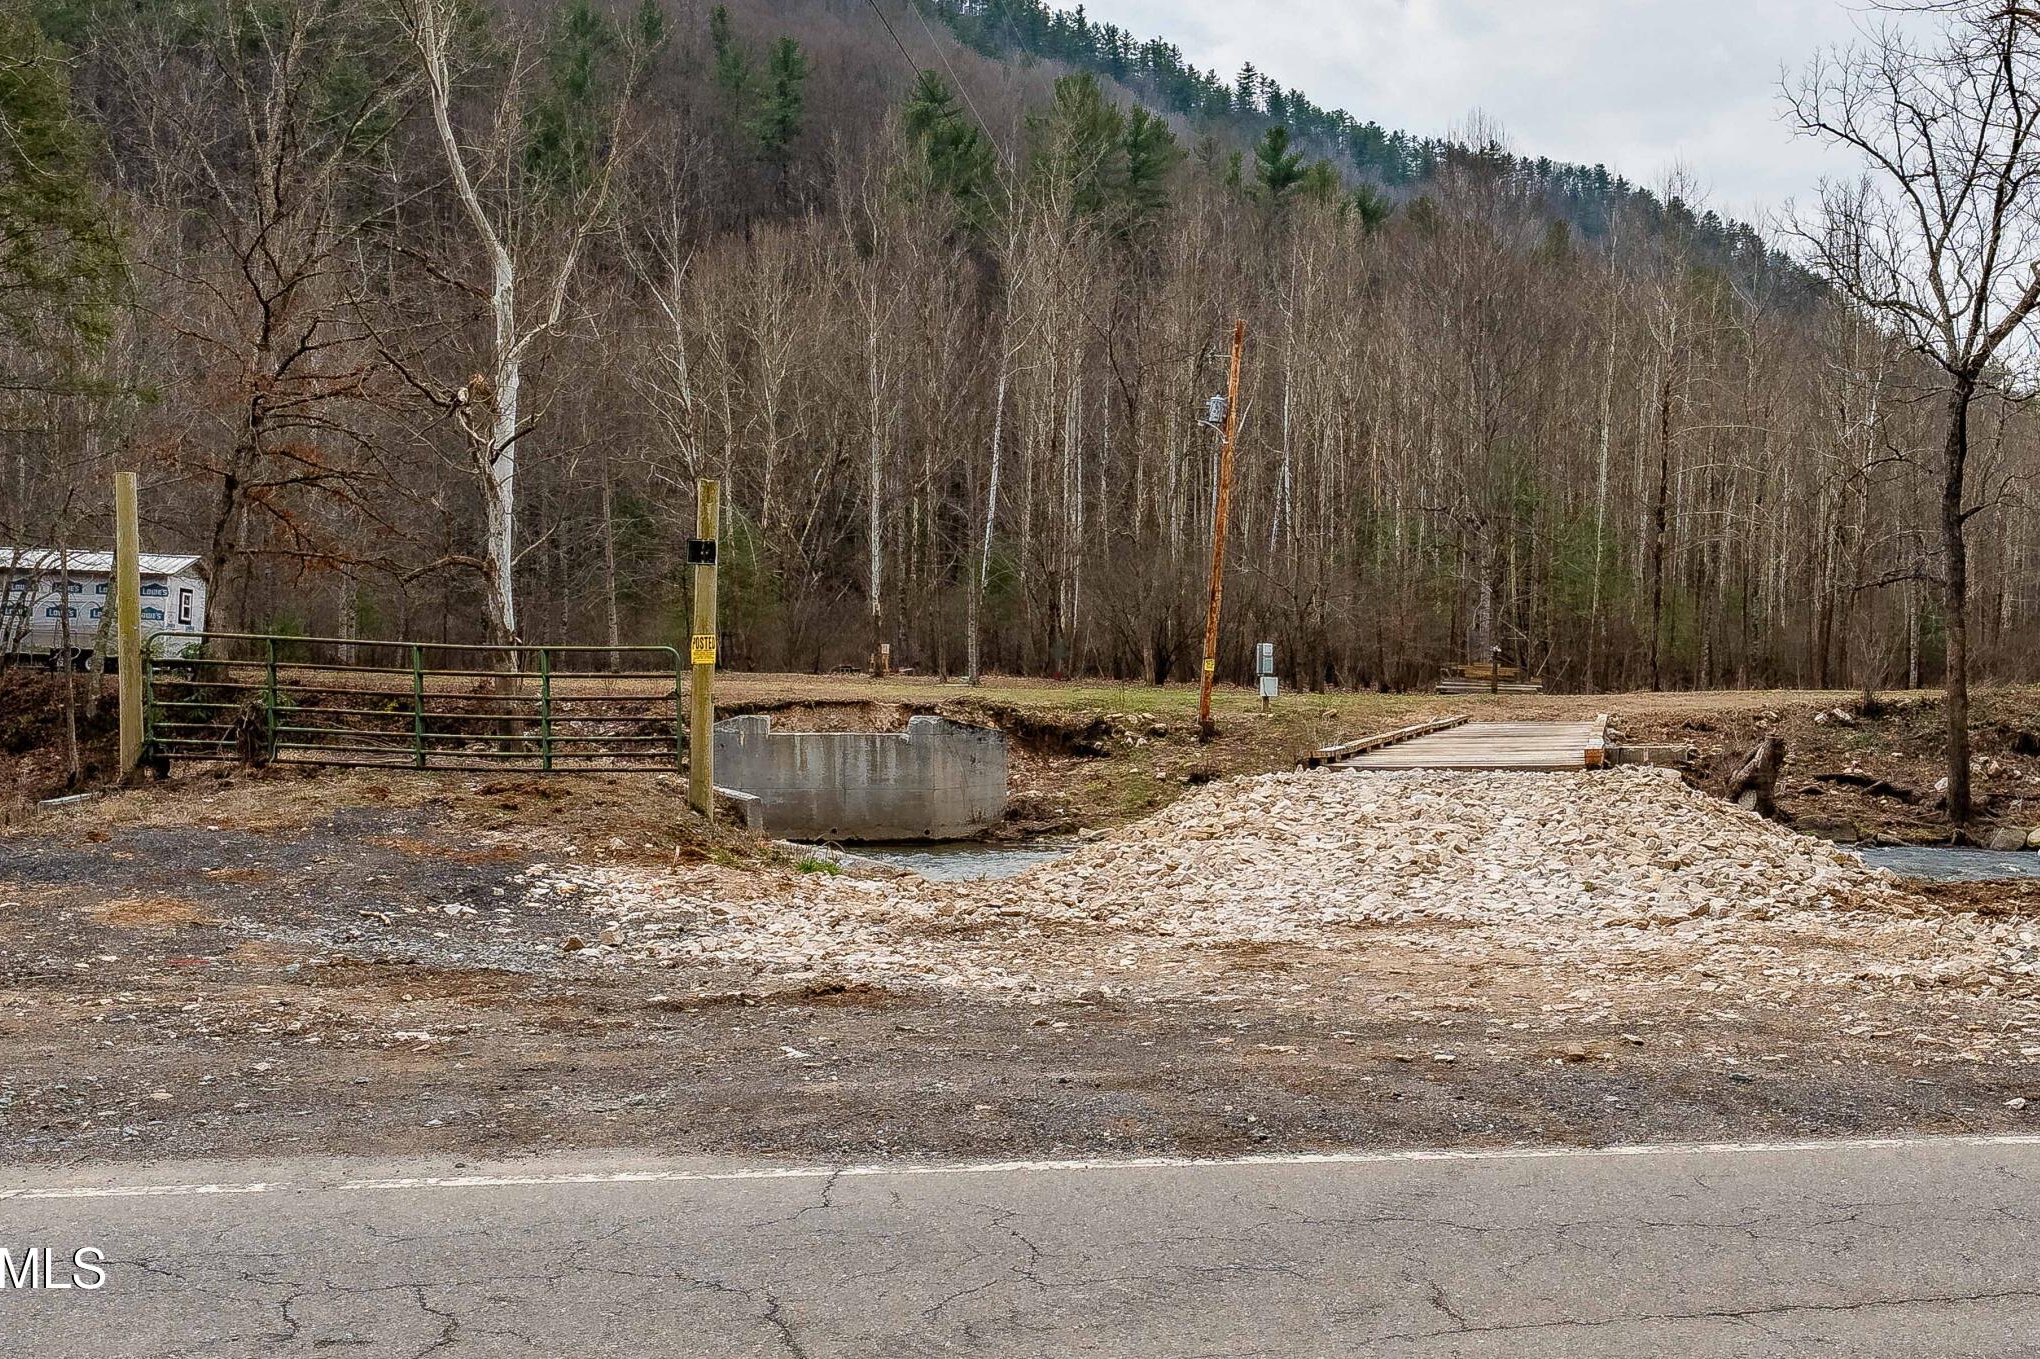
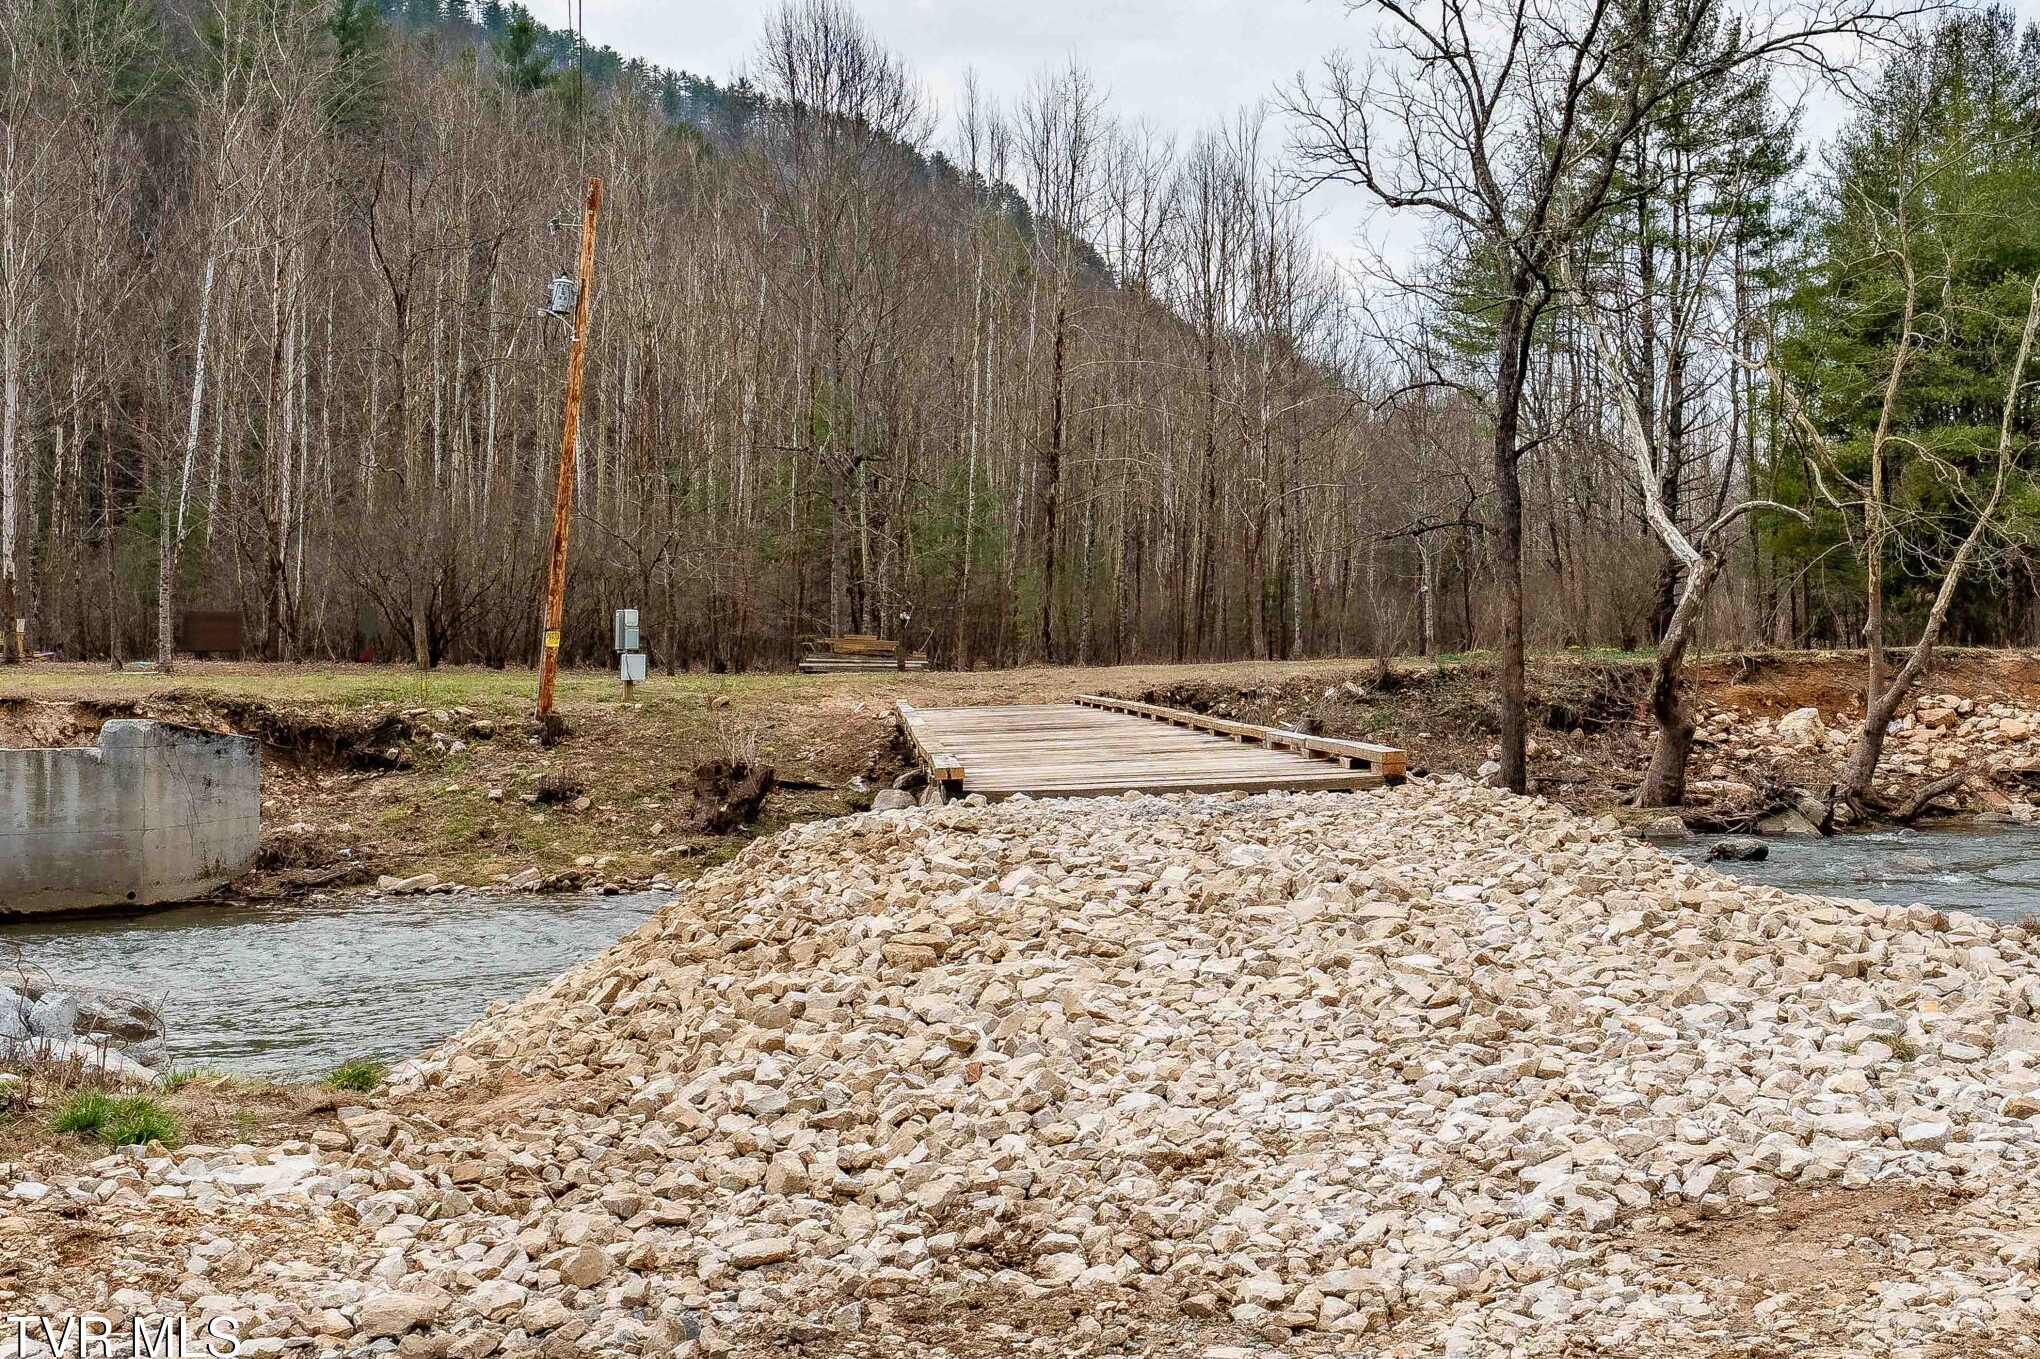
wooden crate: none [927,641,968,672] -> present [181,611,244,651]

